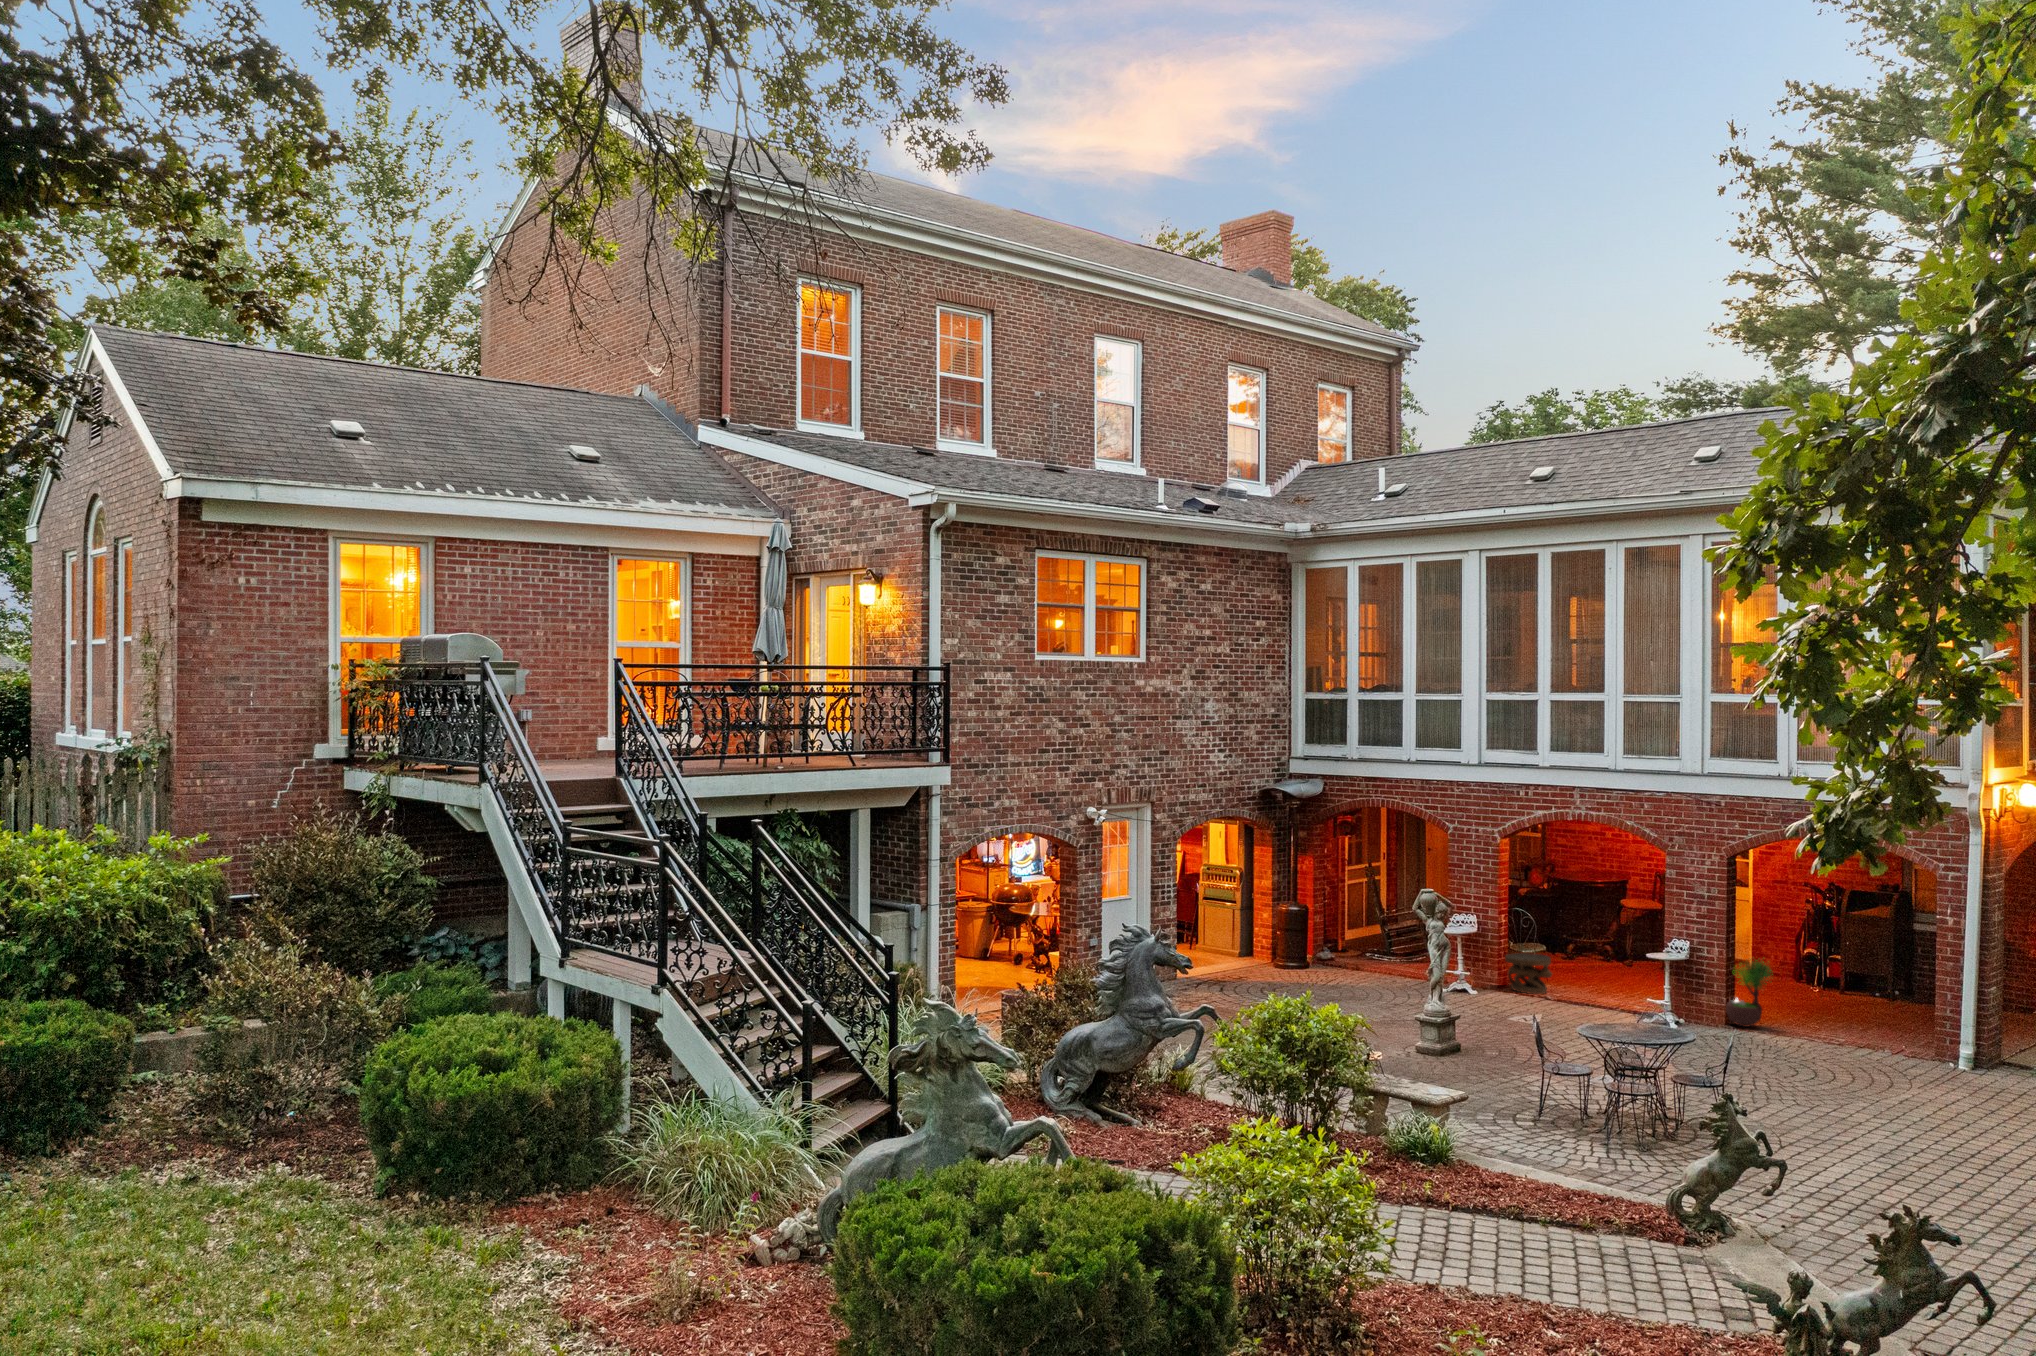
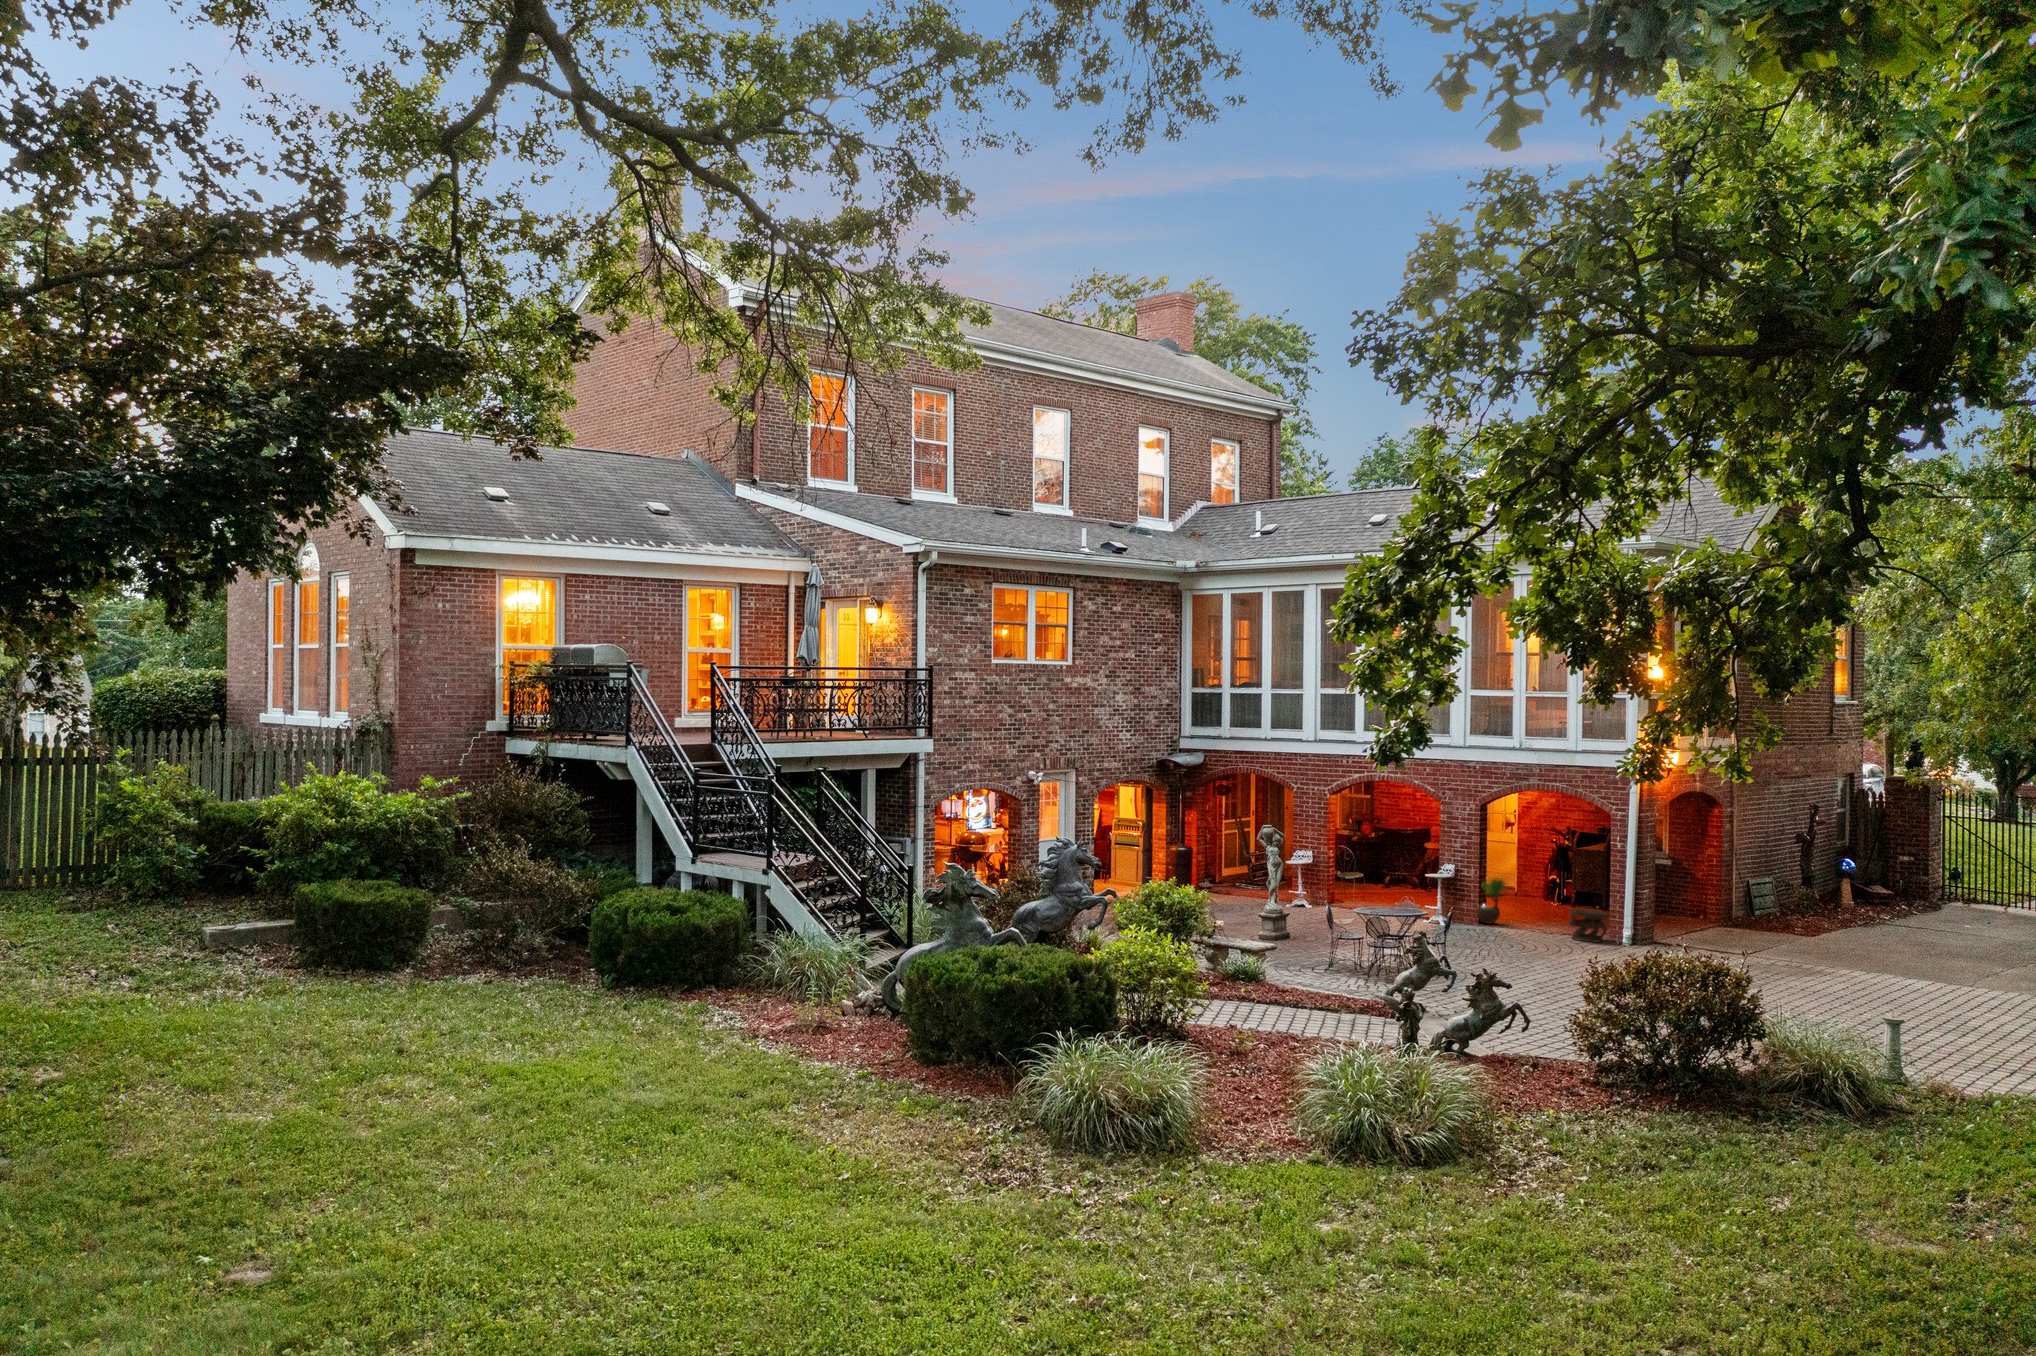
side table: present [1505,953,1552,994] -> present [1568,909,1608,942]

